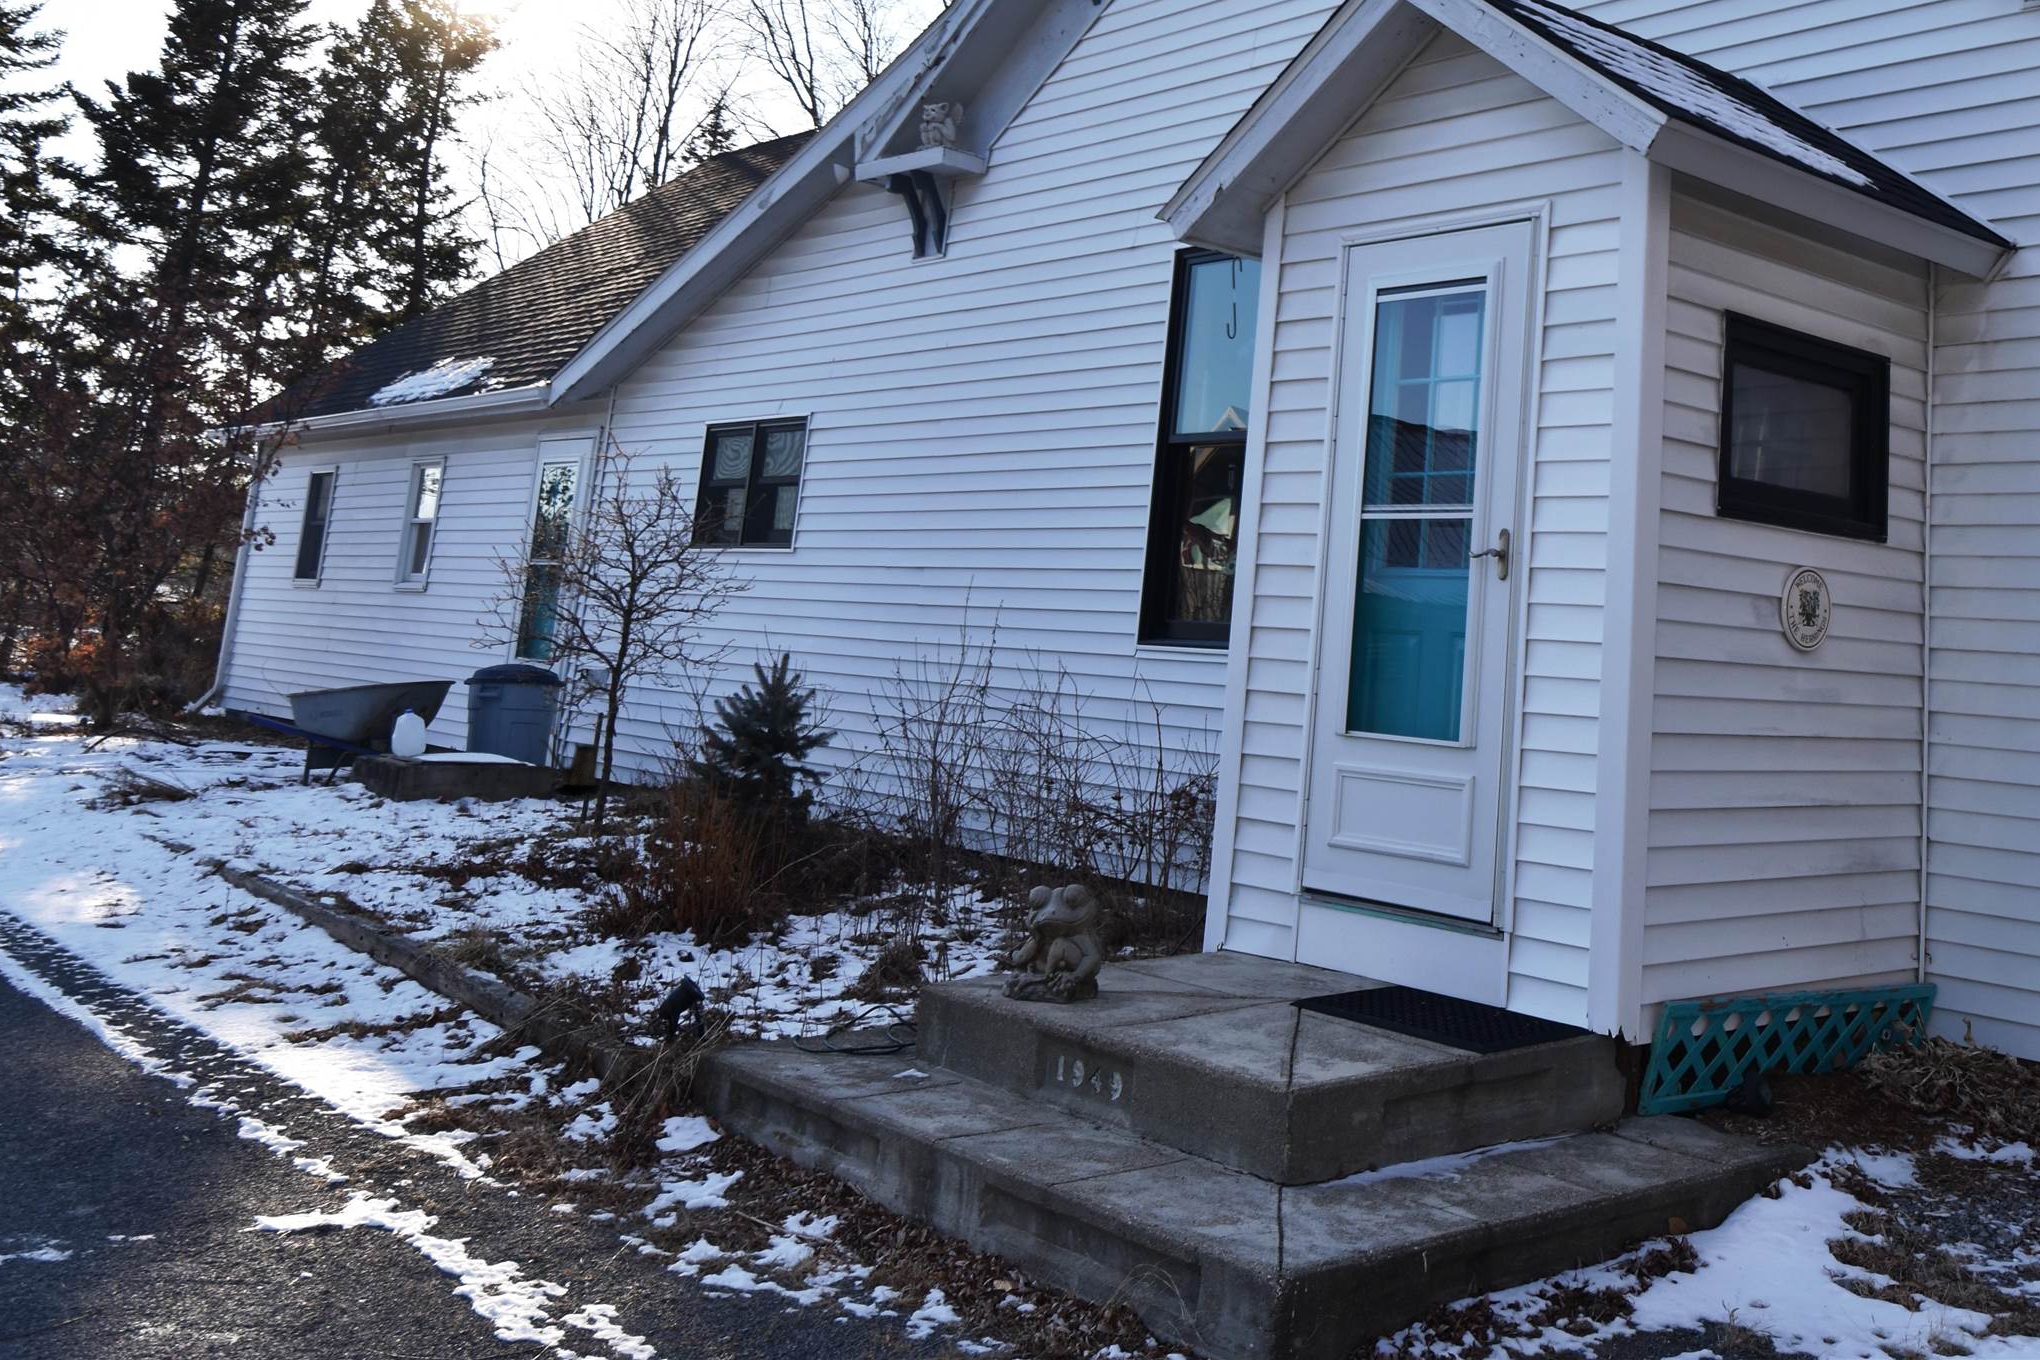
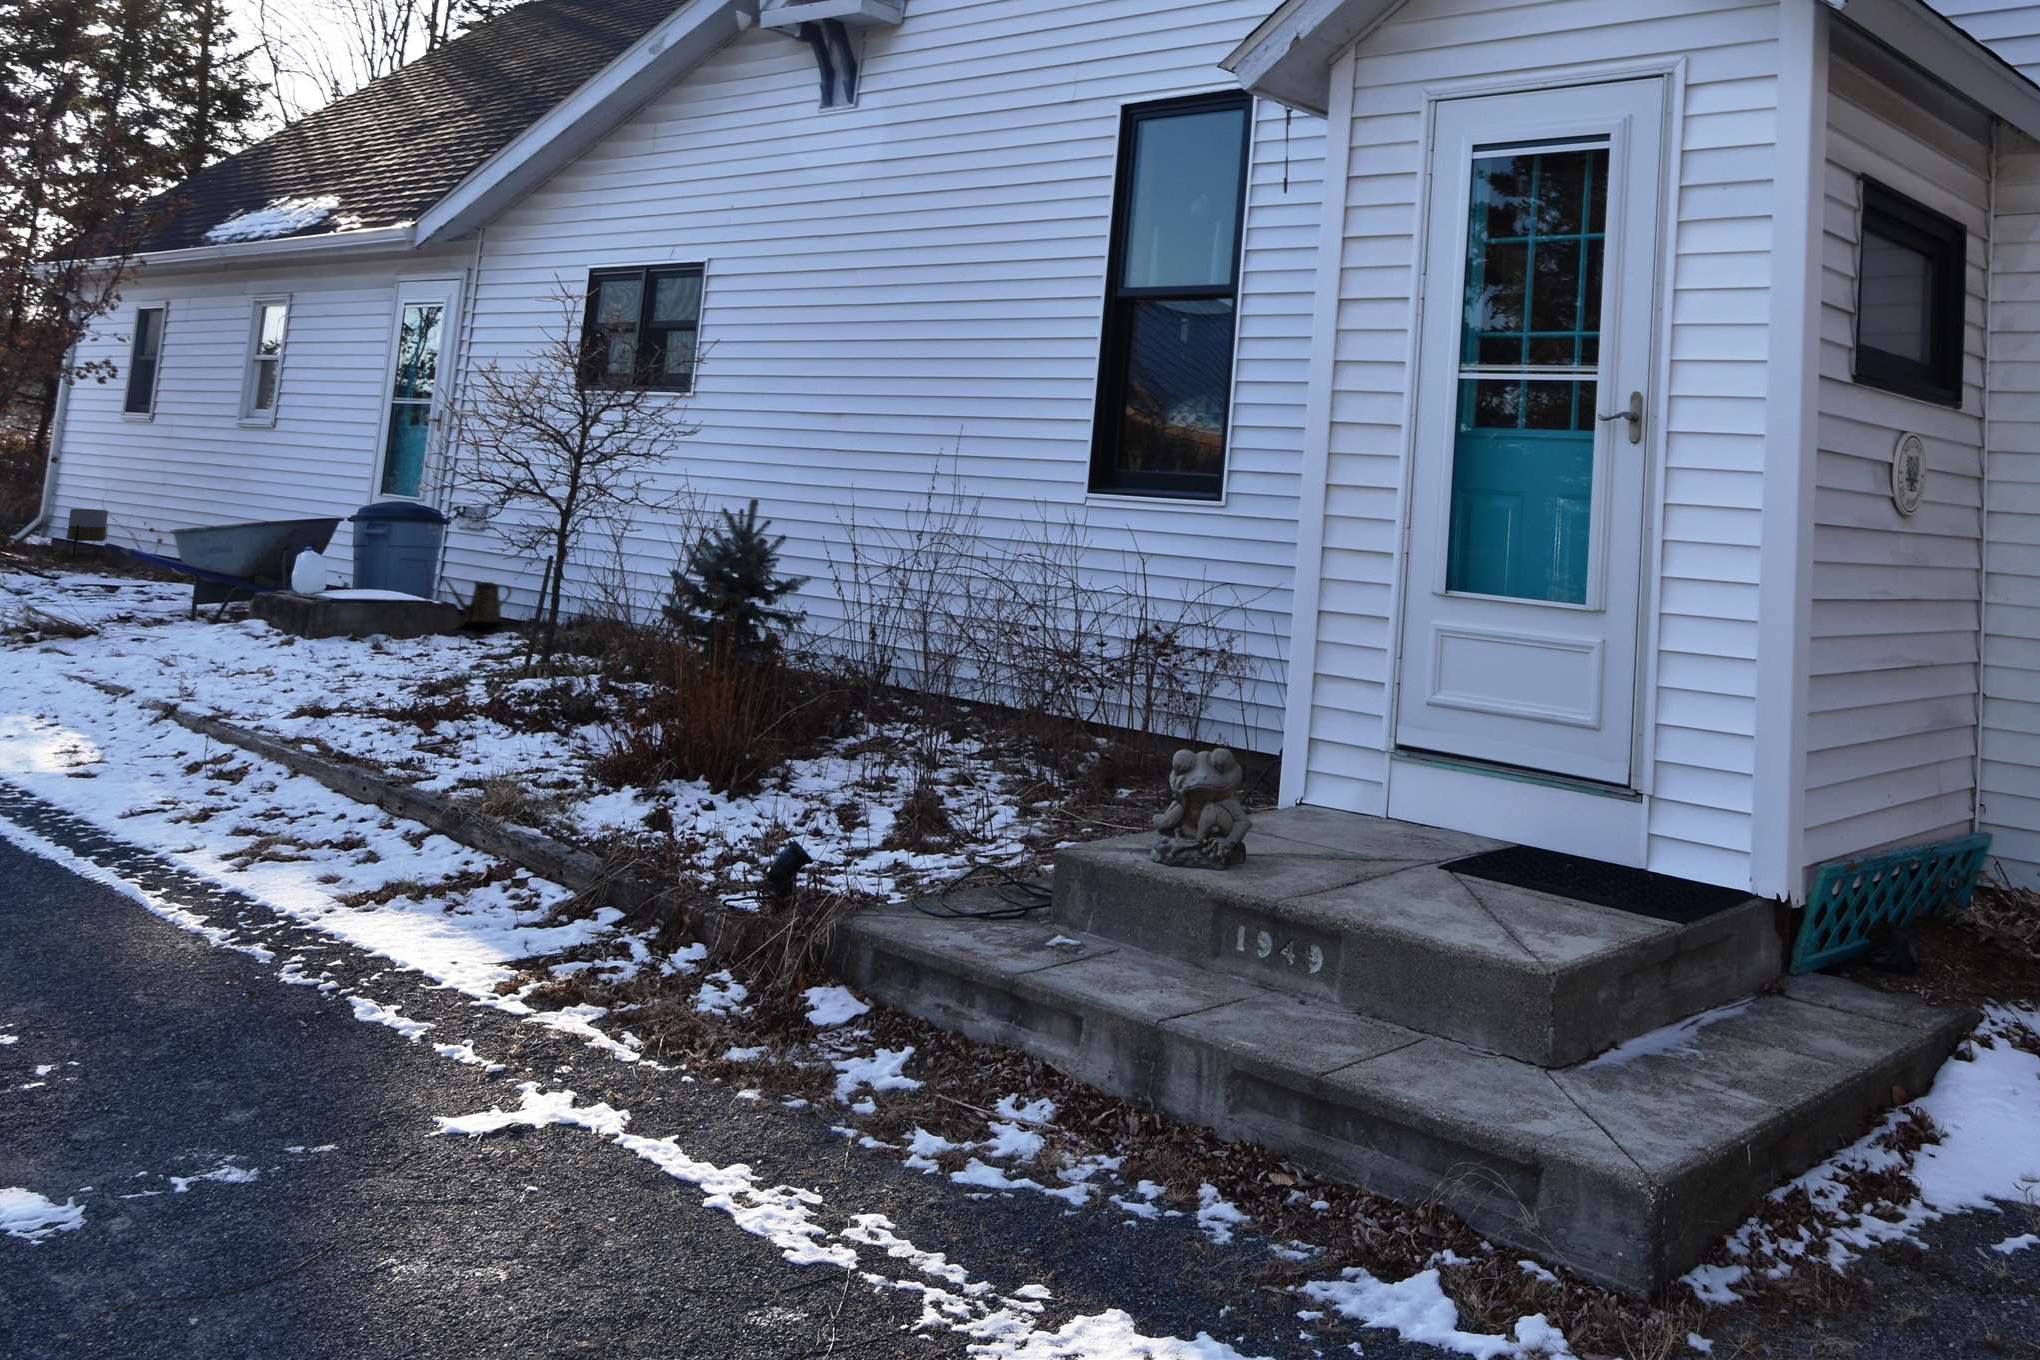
planter: none [220,675,261,723] -> present [67,509,108,556]

